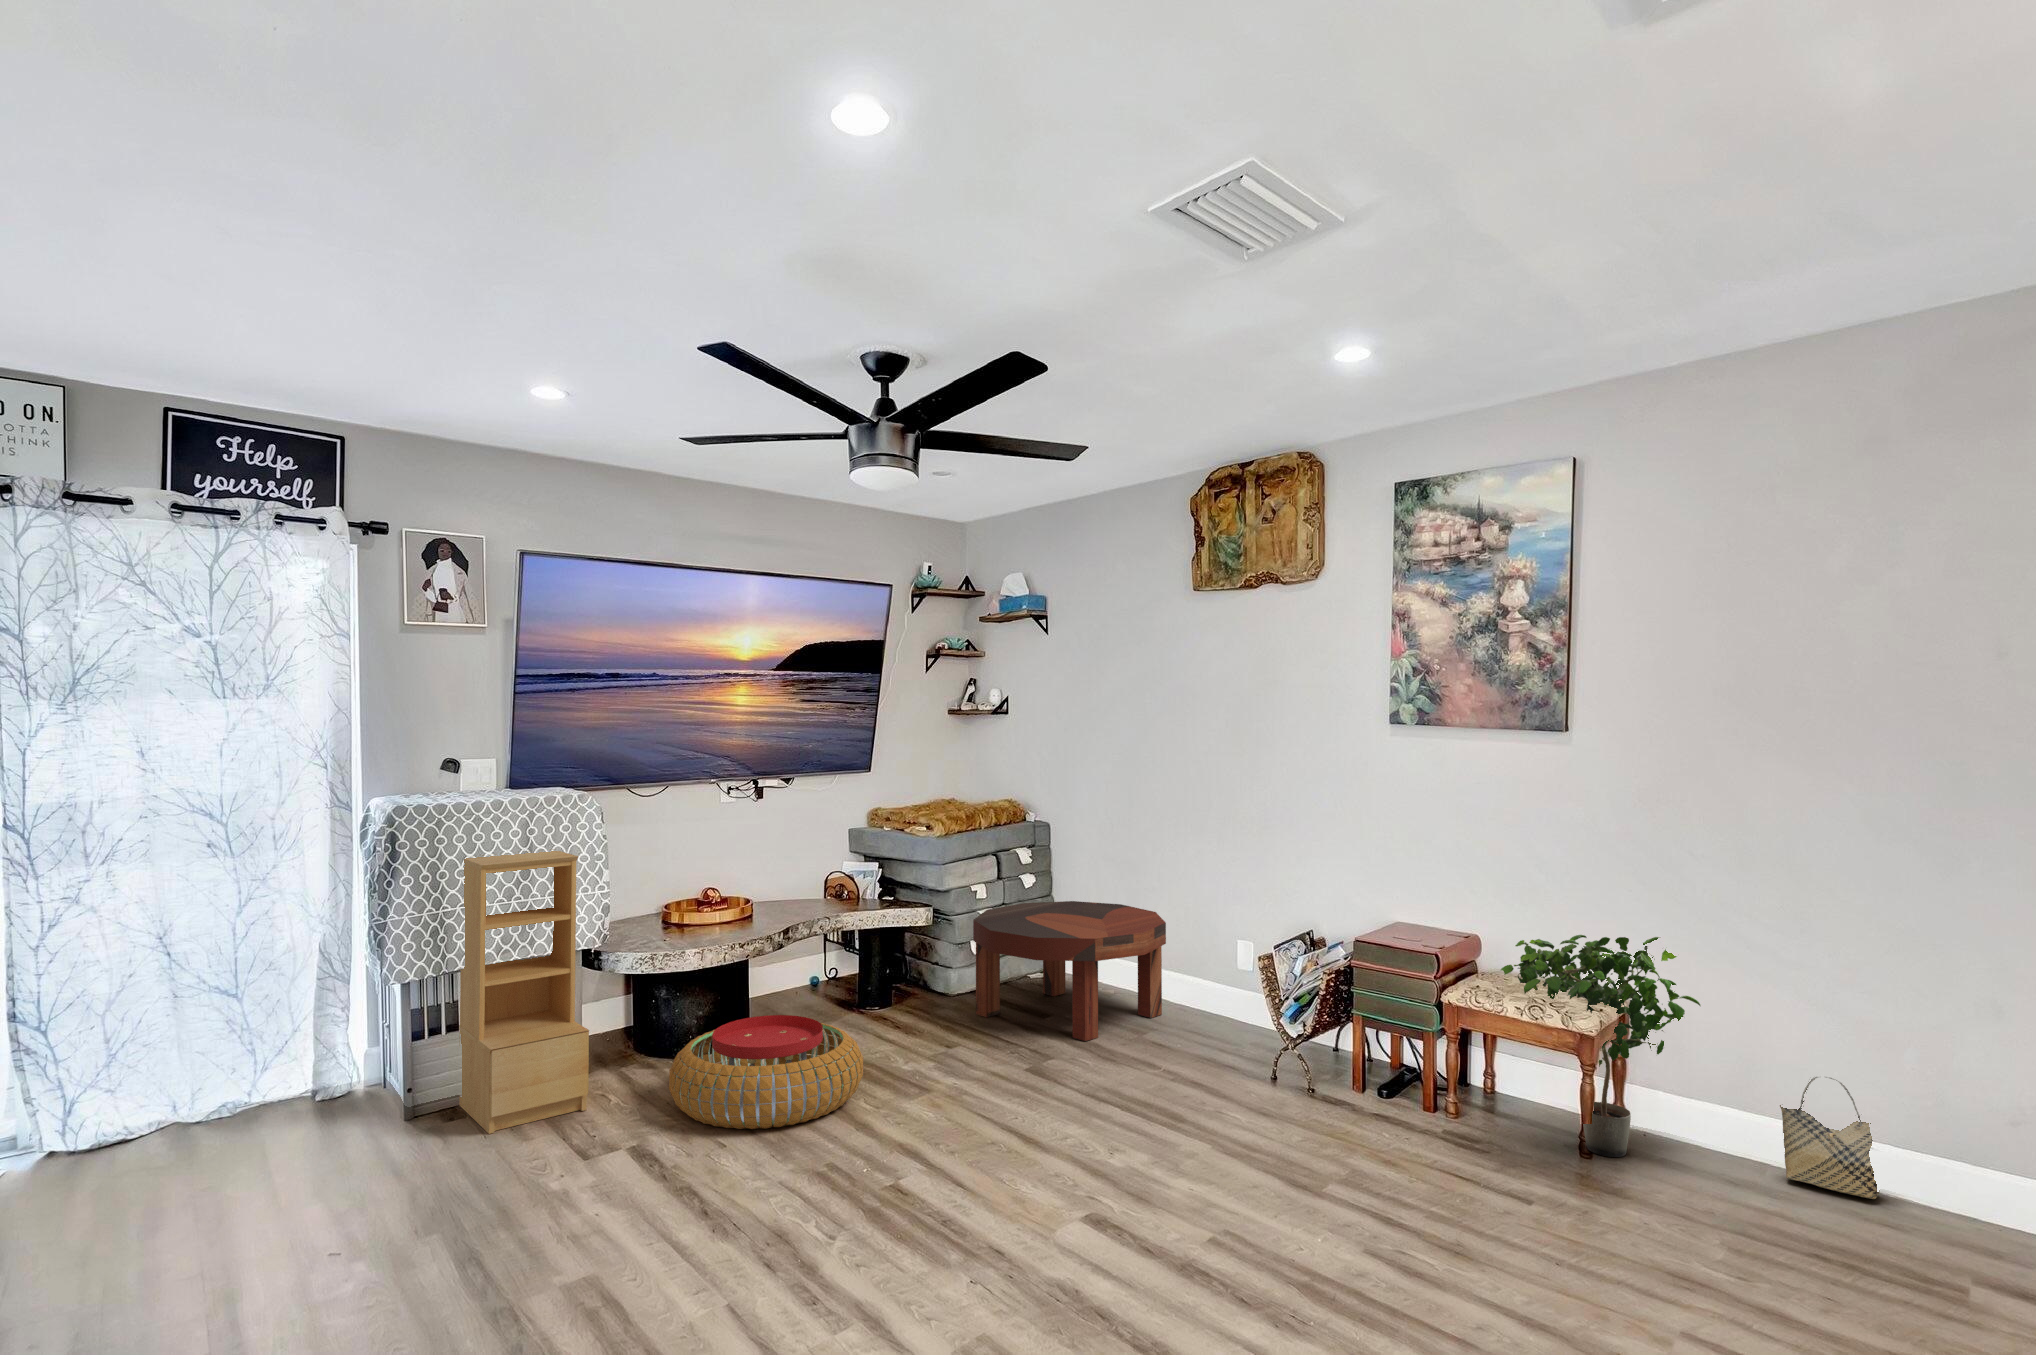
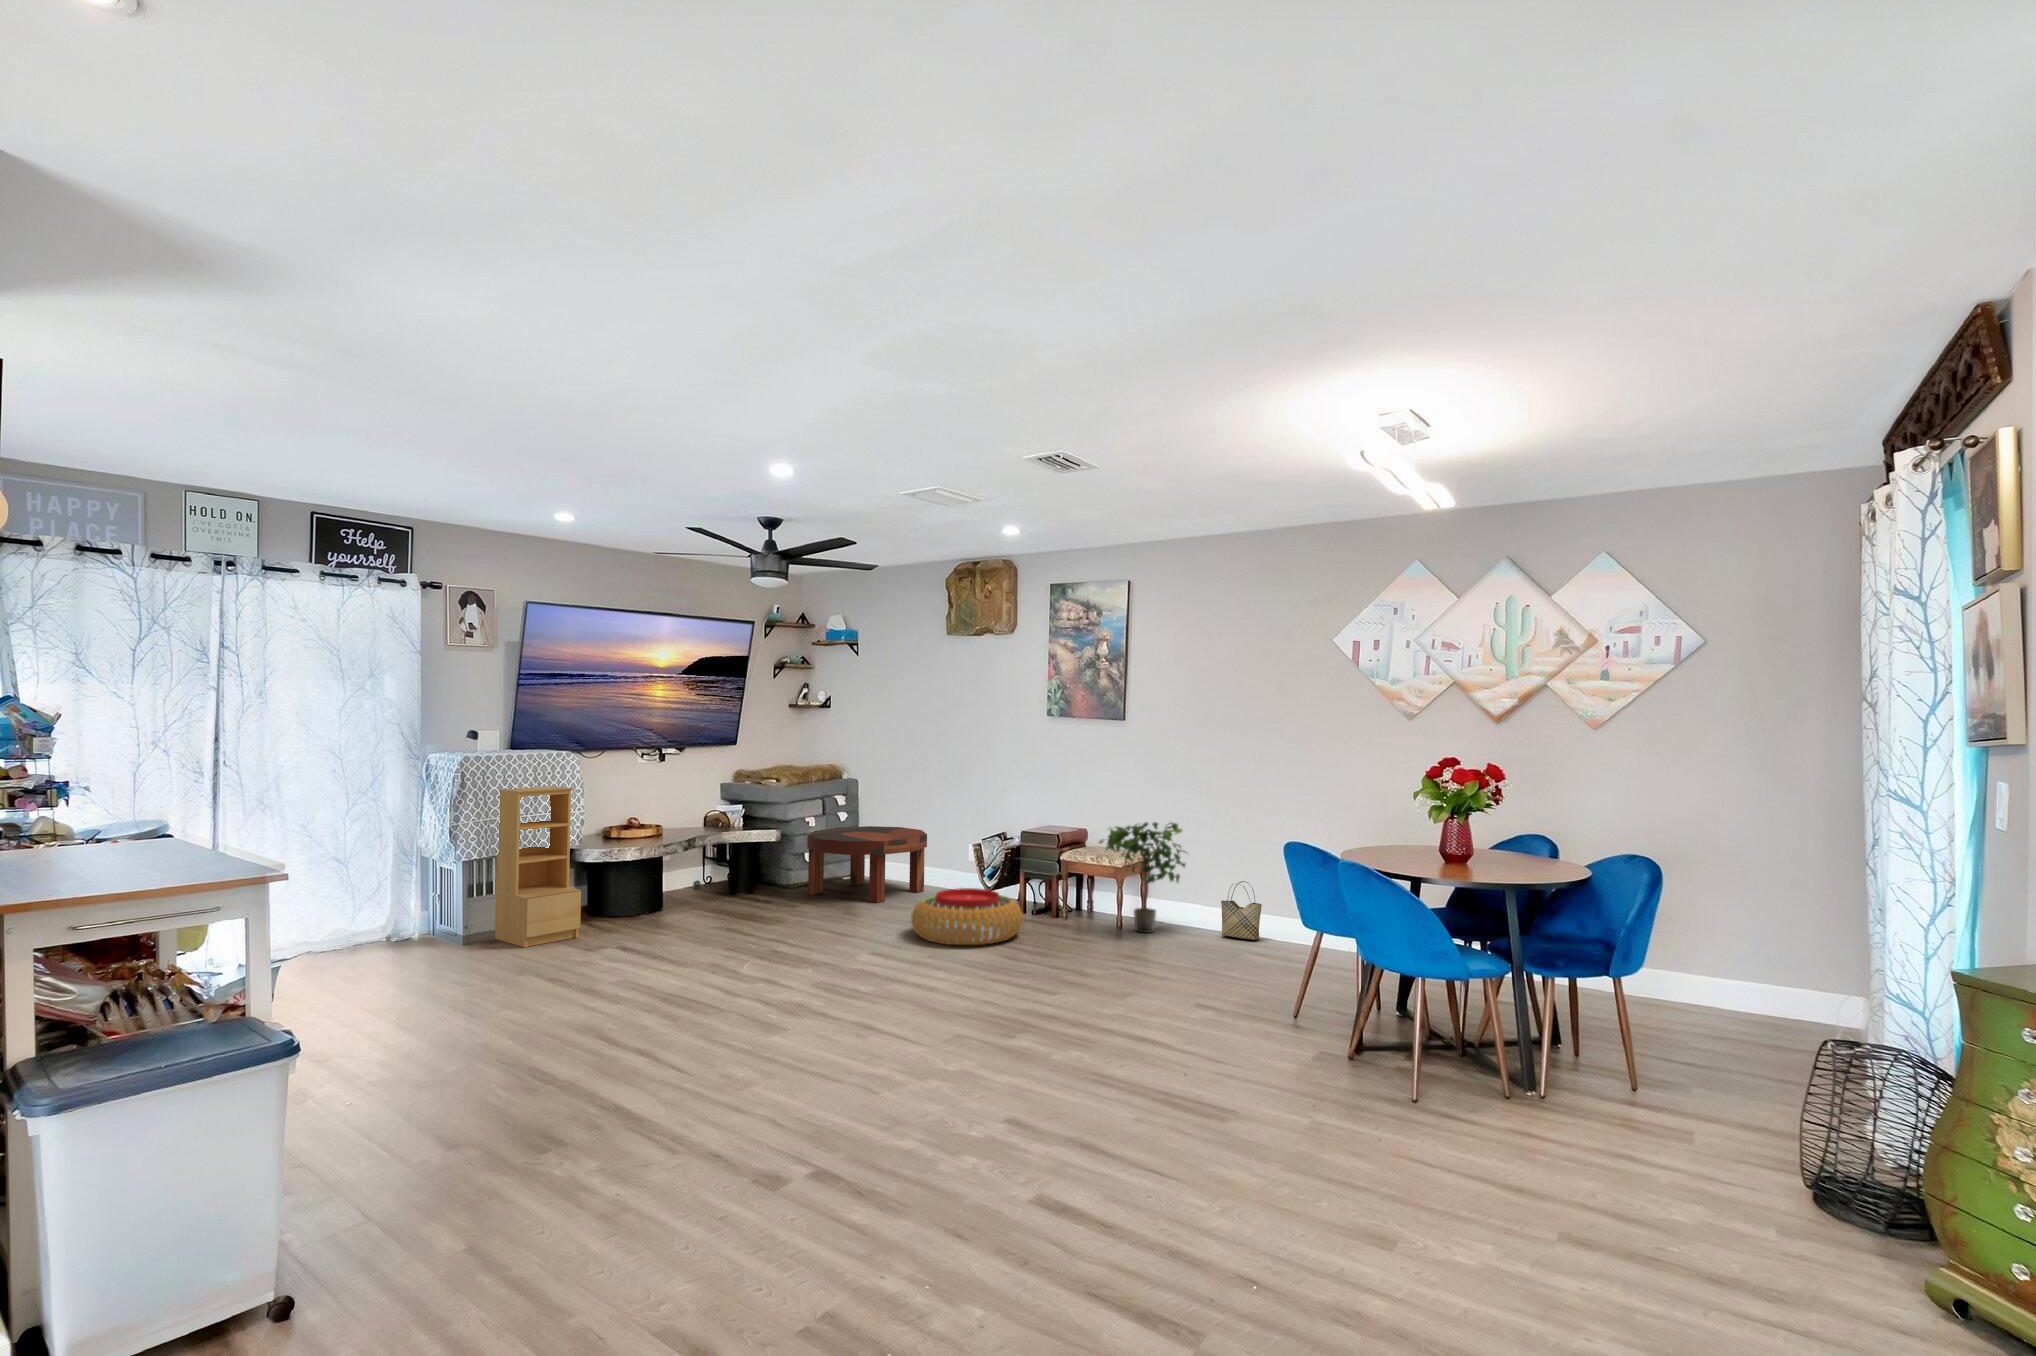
pouf: present [669,1015,863,1129] -> present [911,888,1023,945]

